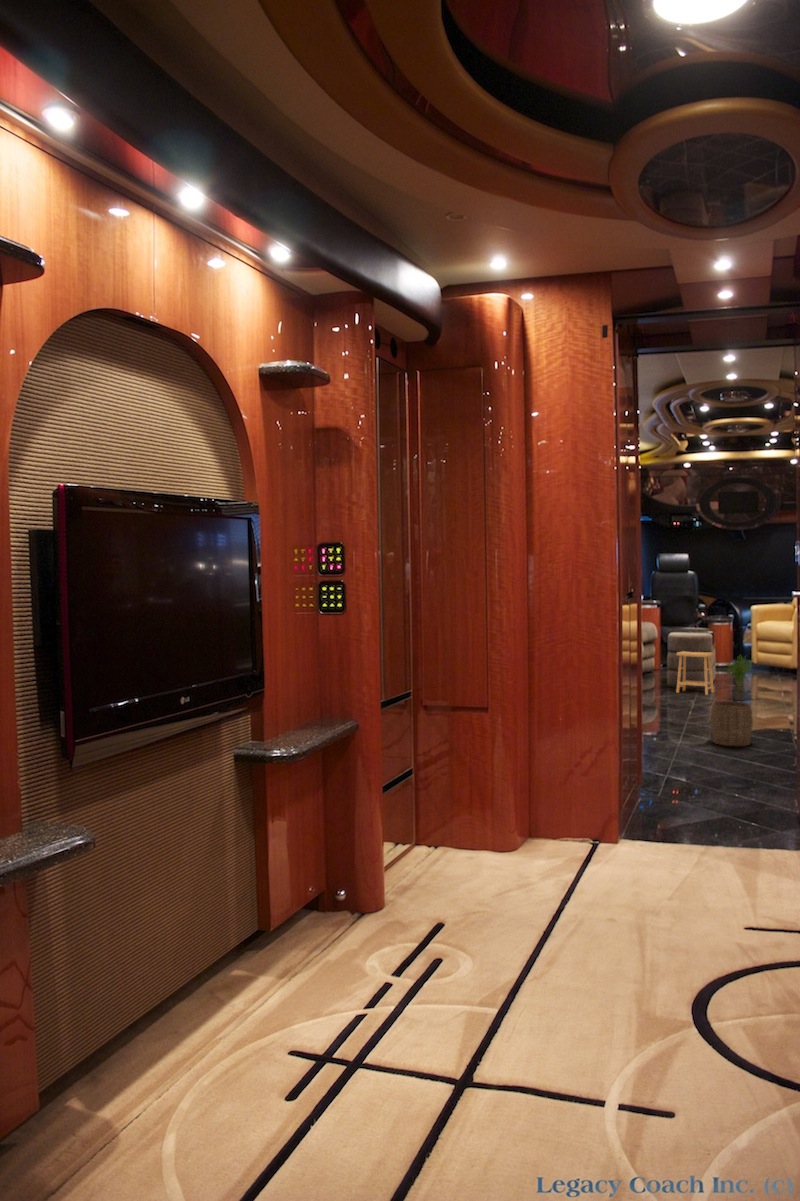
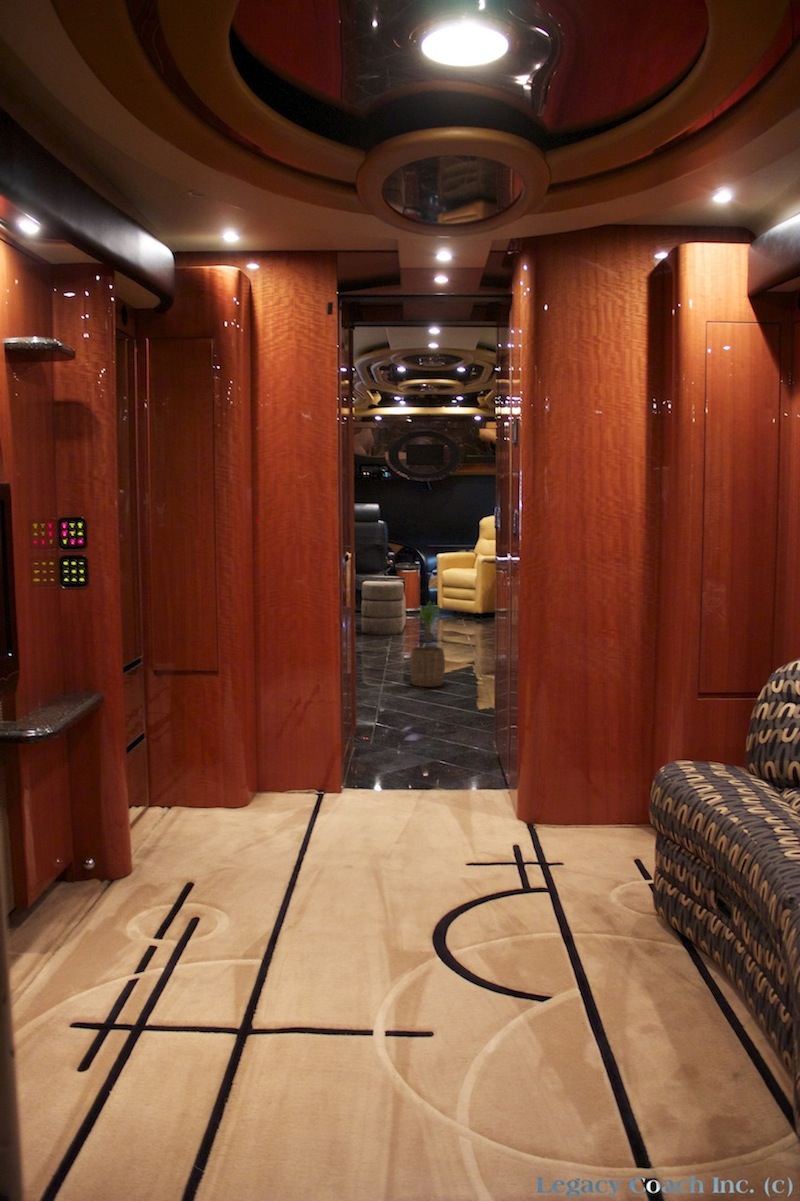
footstool: present [676,651,714,695] -> none [374,598,406,638]

